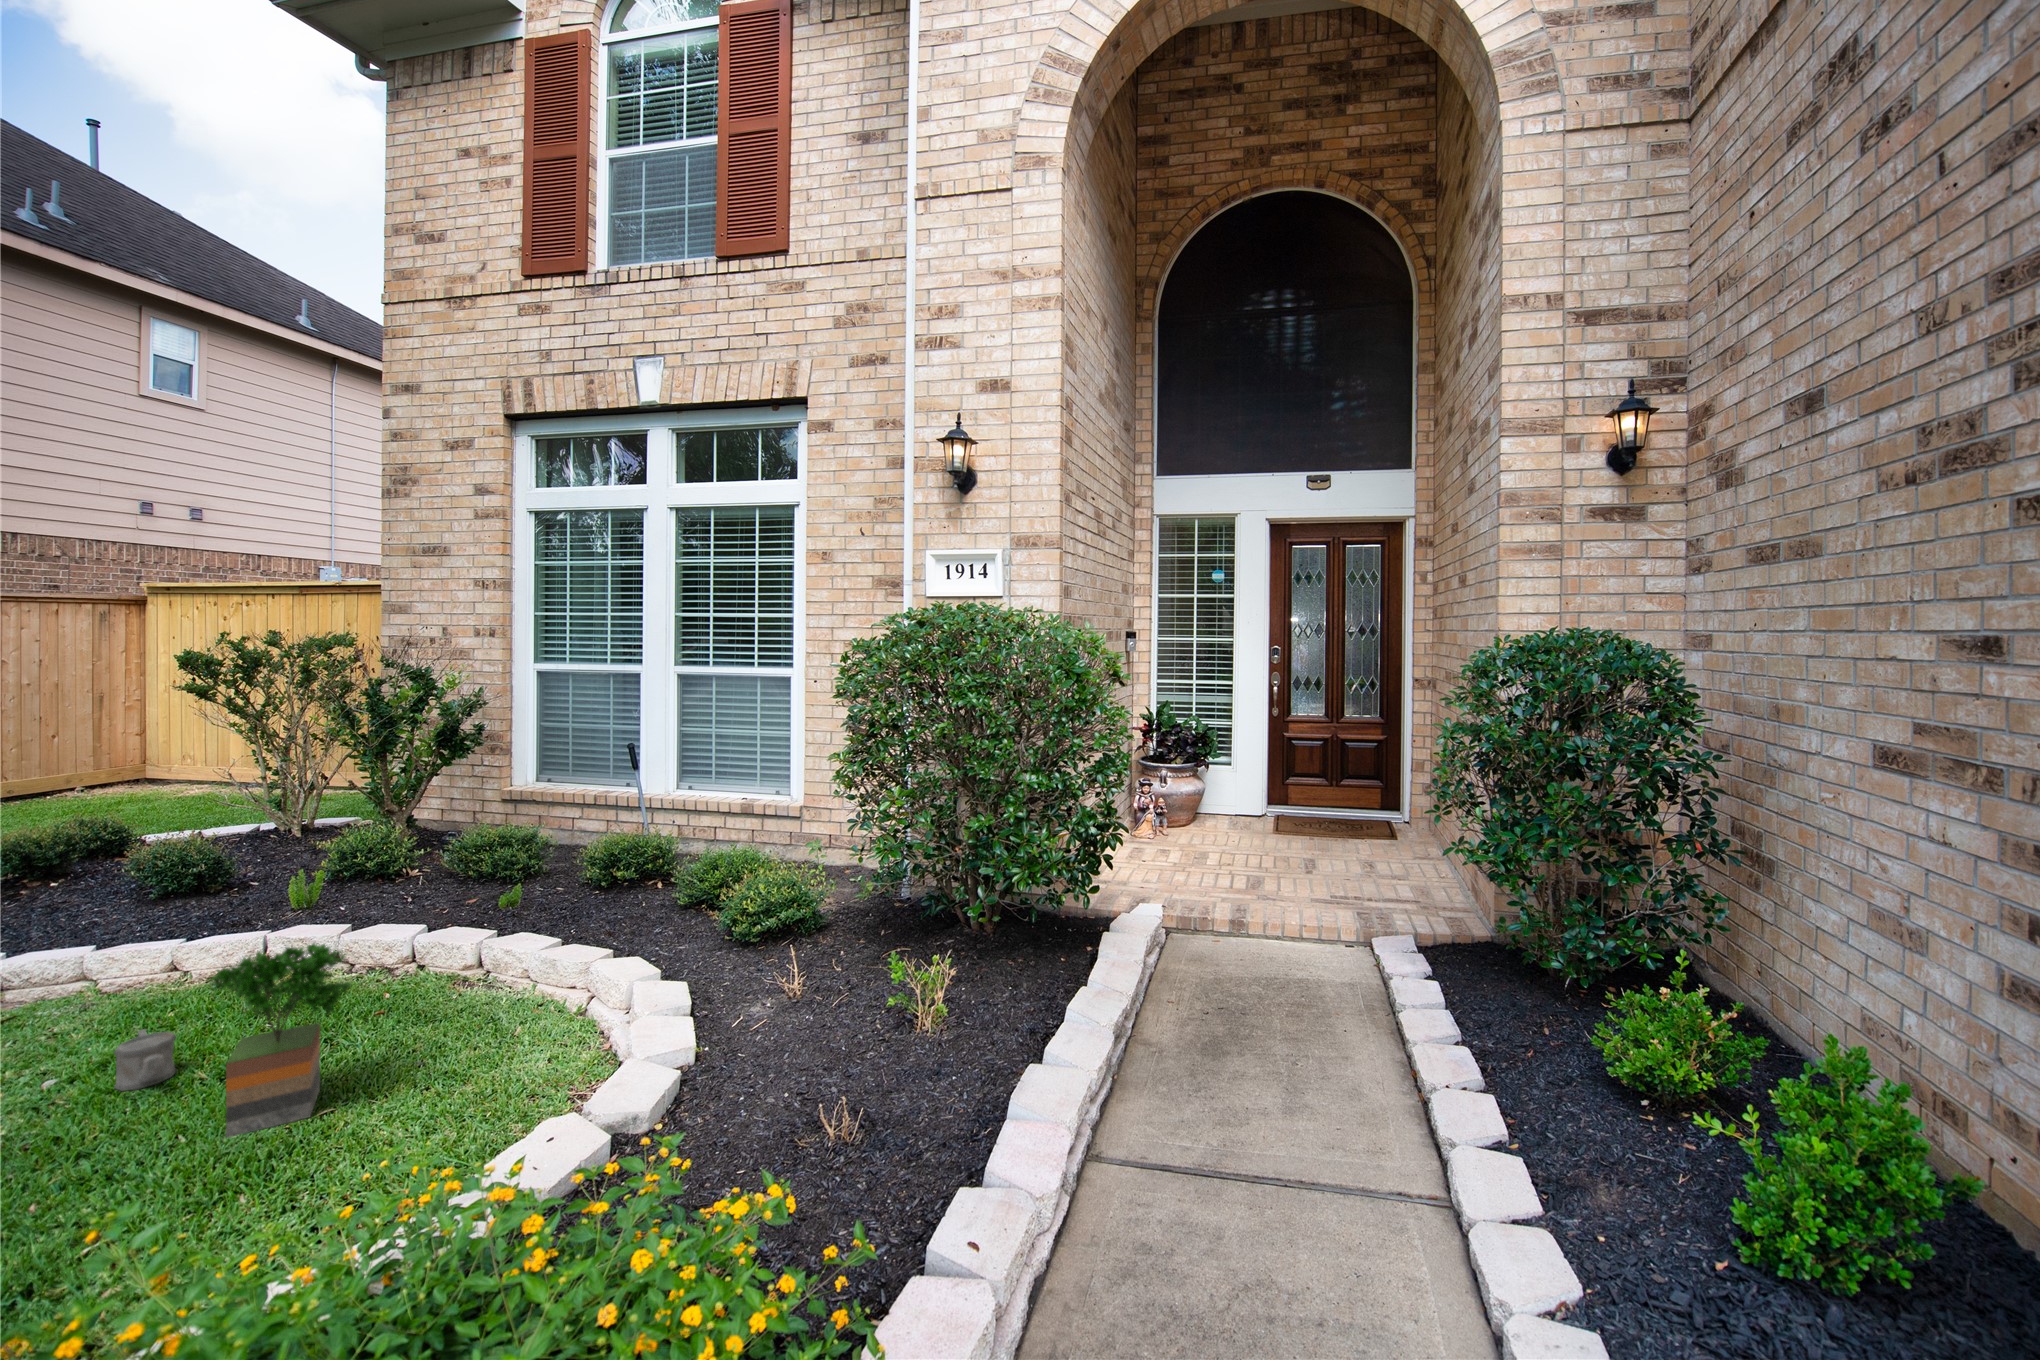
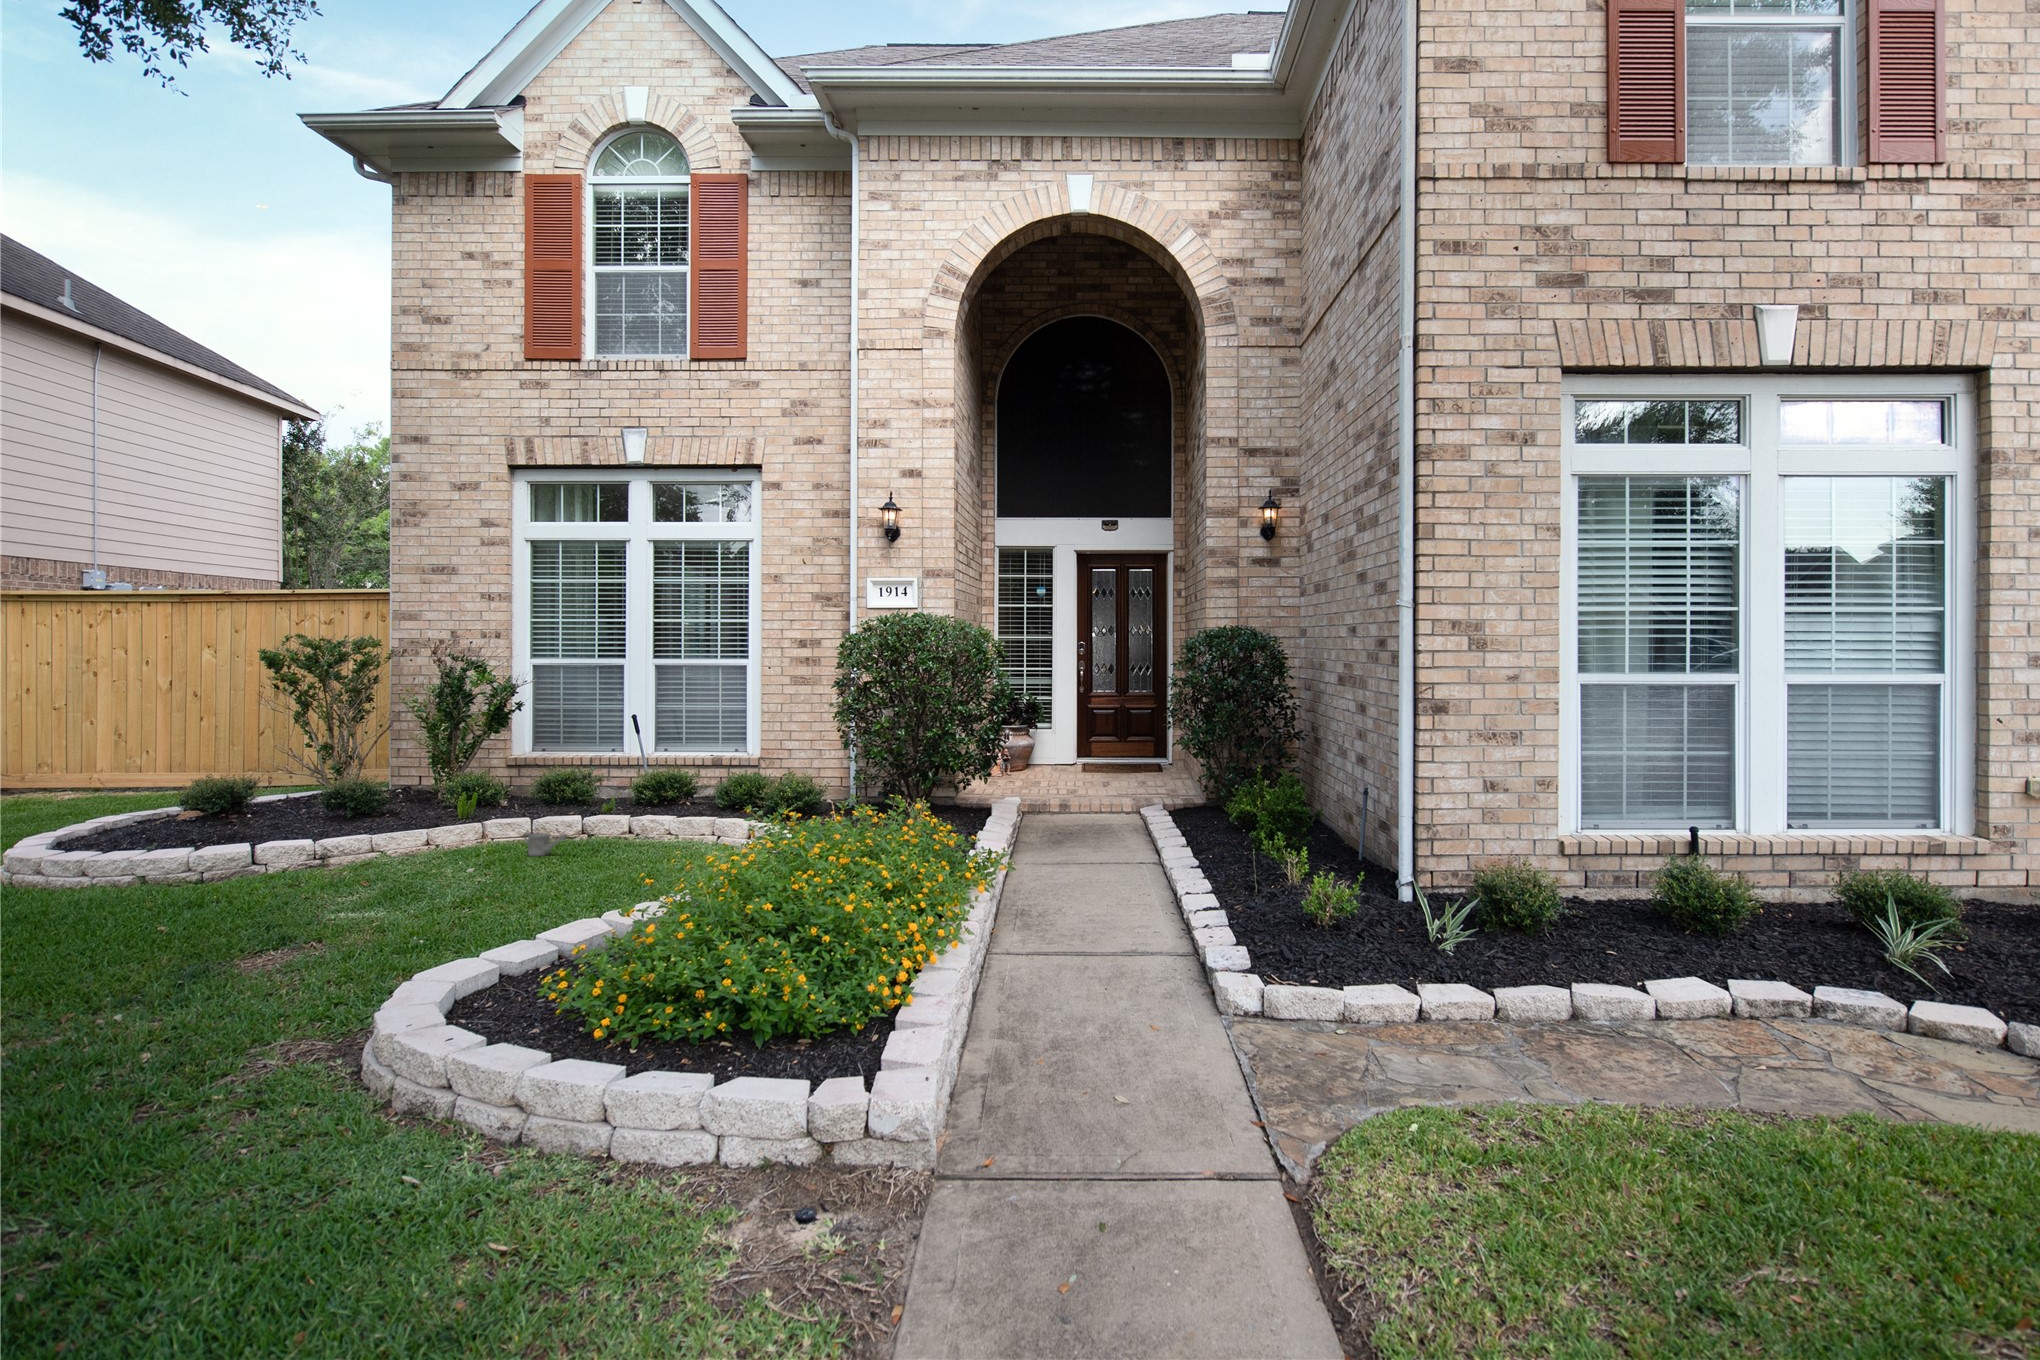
potted tree: present [209,943,351,1138] -> none [607,778,669,859]

